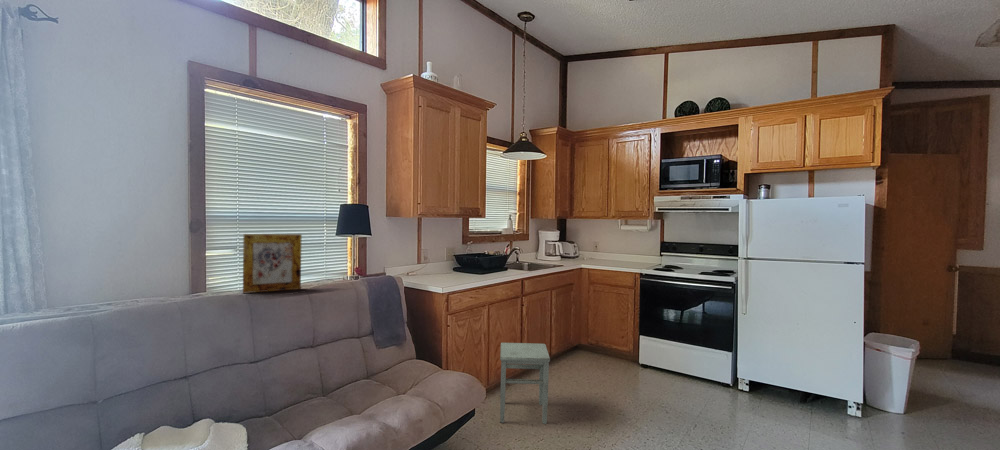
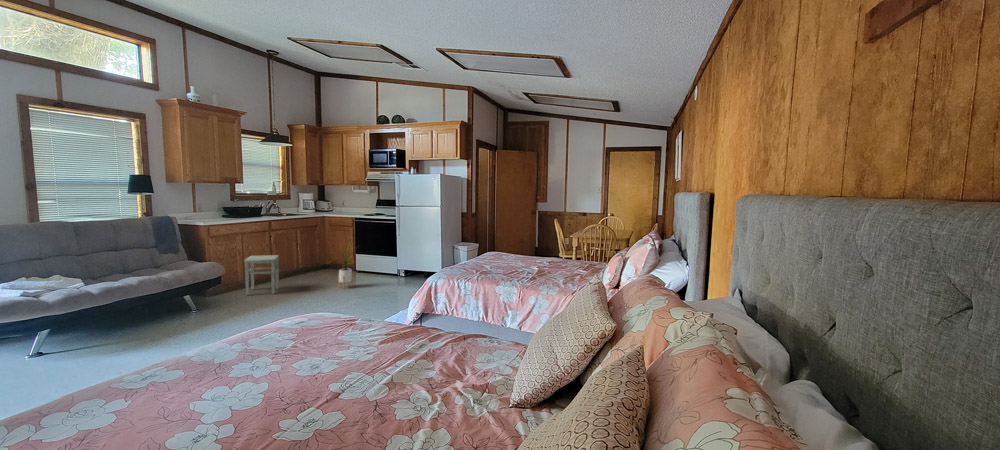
picture frame: present [243,234,302,293] -> none [65,192,105,223]
house plant: none [643,324,696,423] -> present [338,249,353,288]

